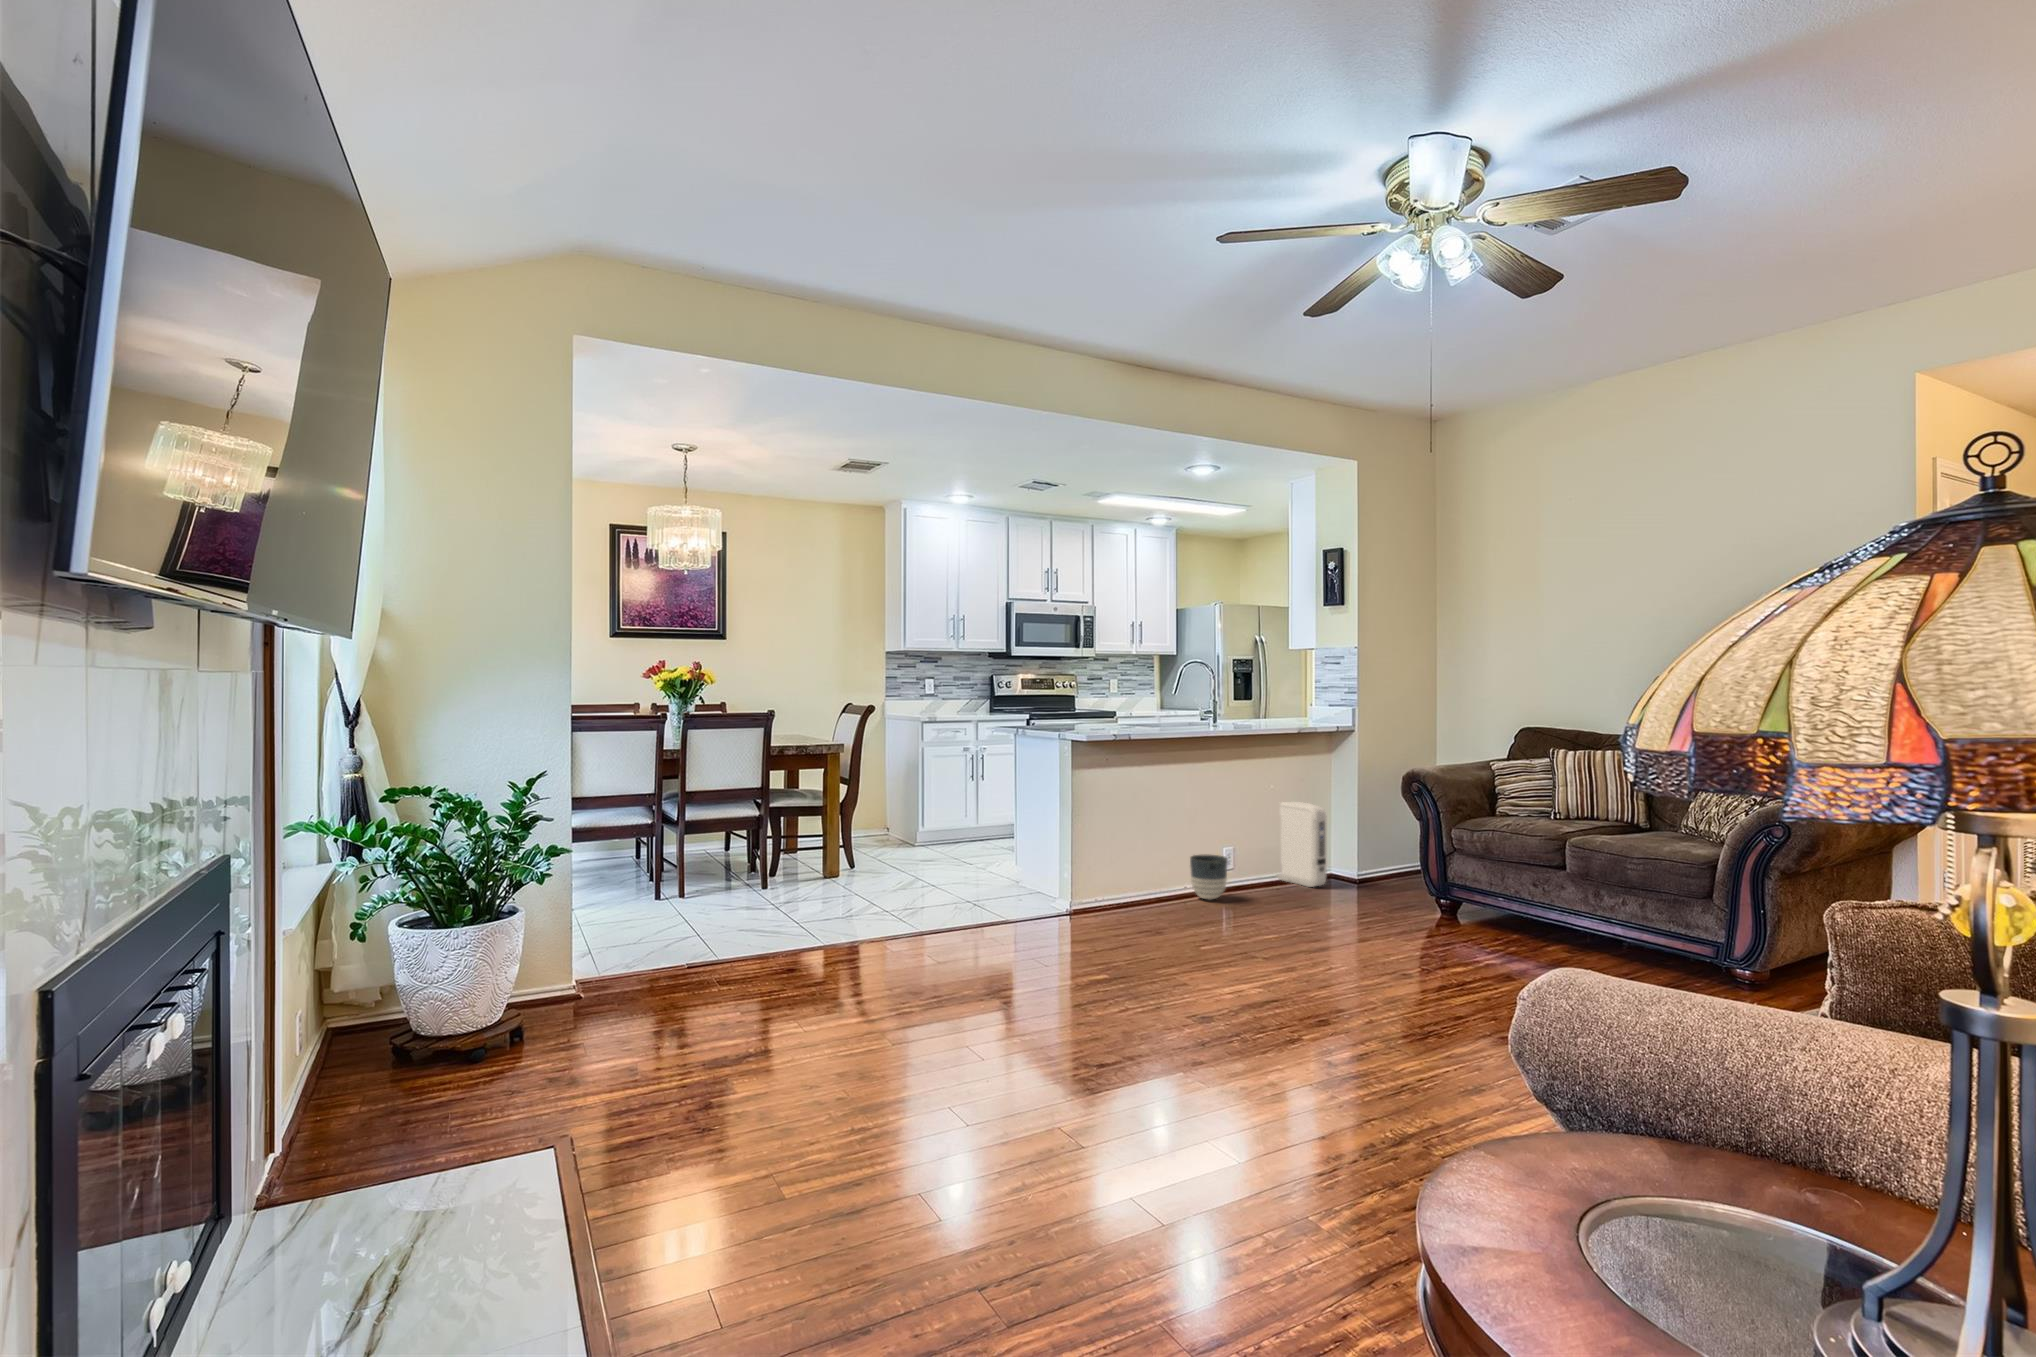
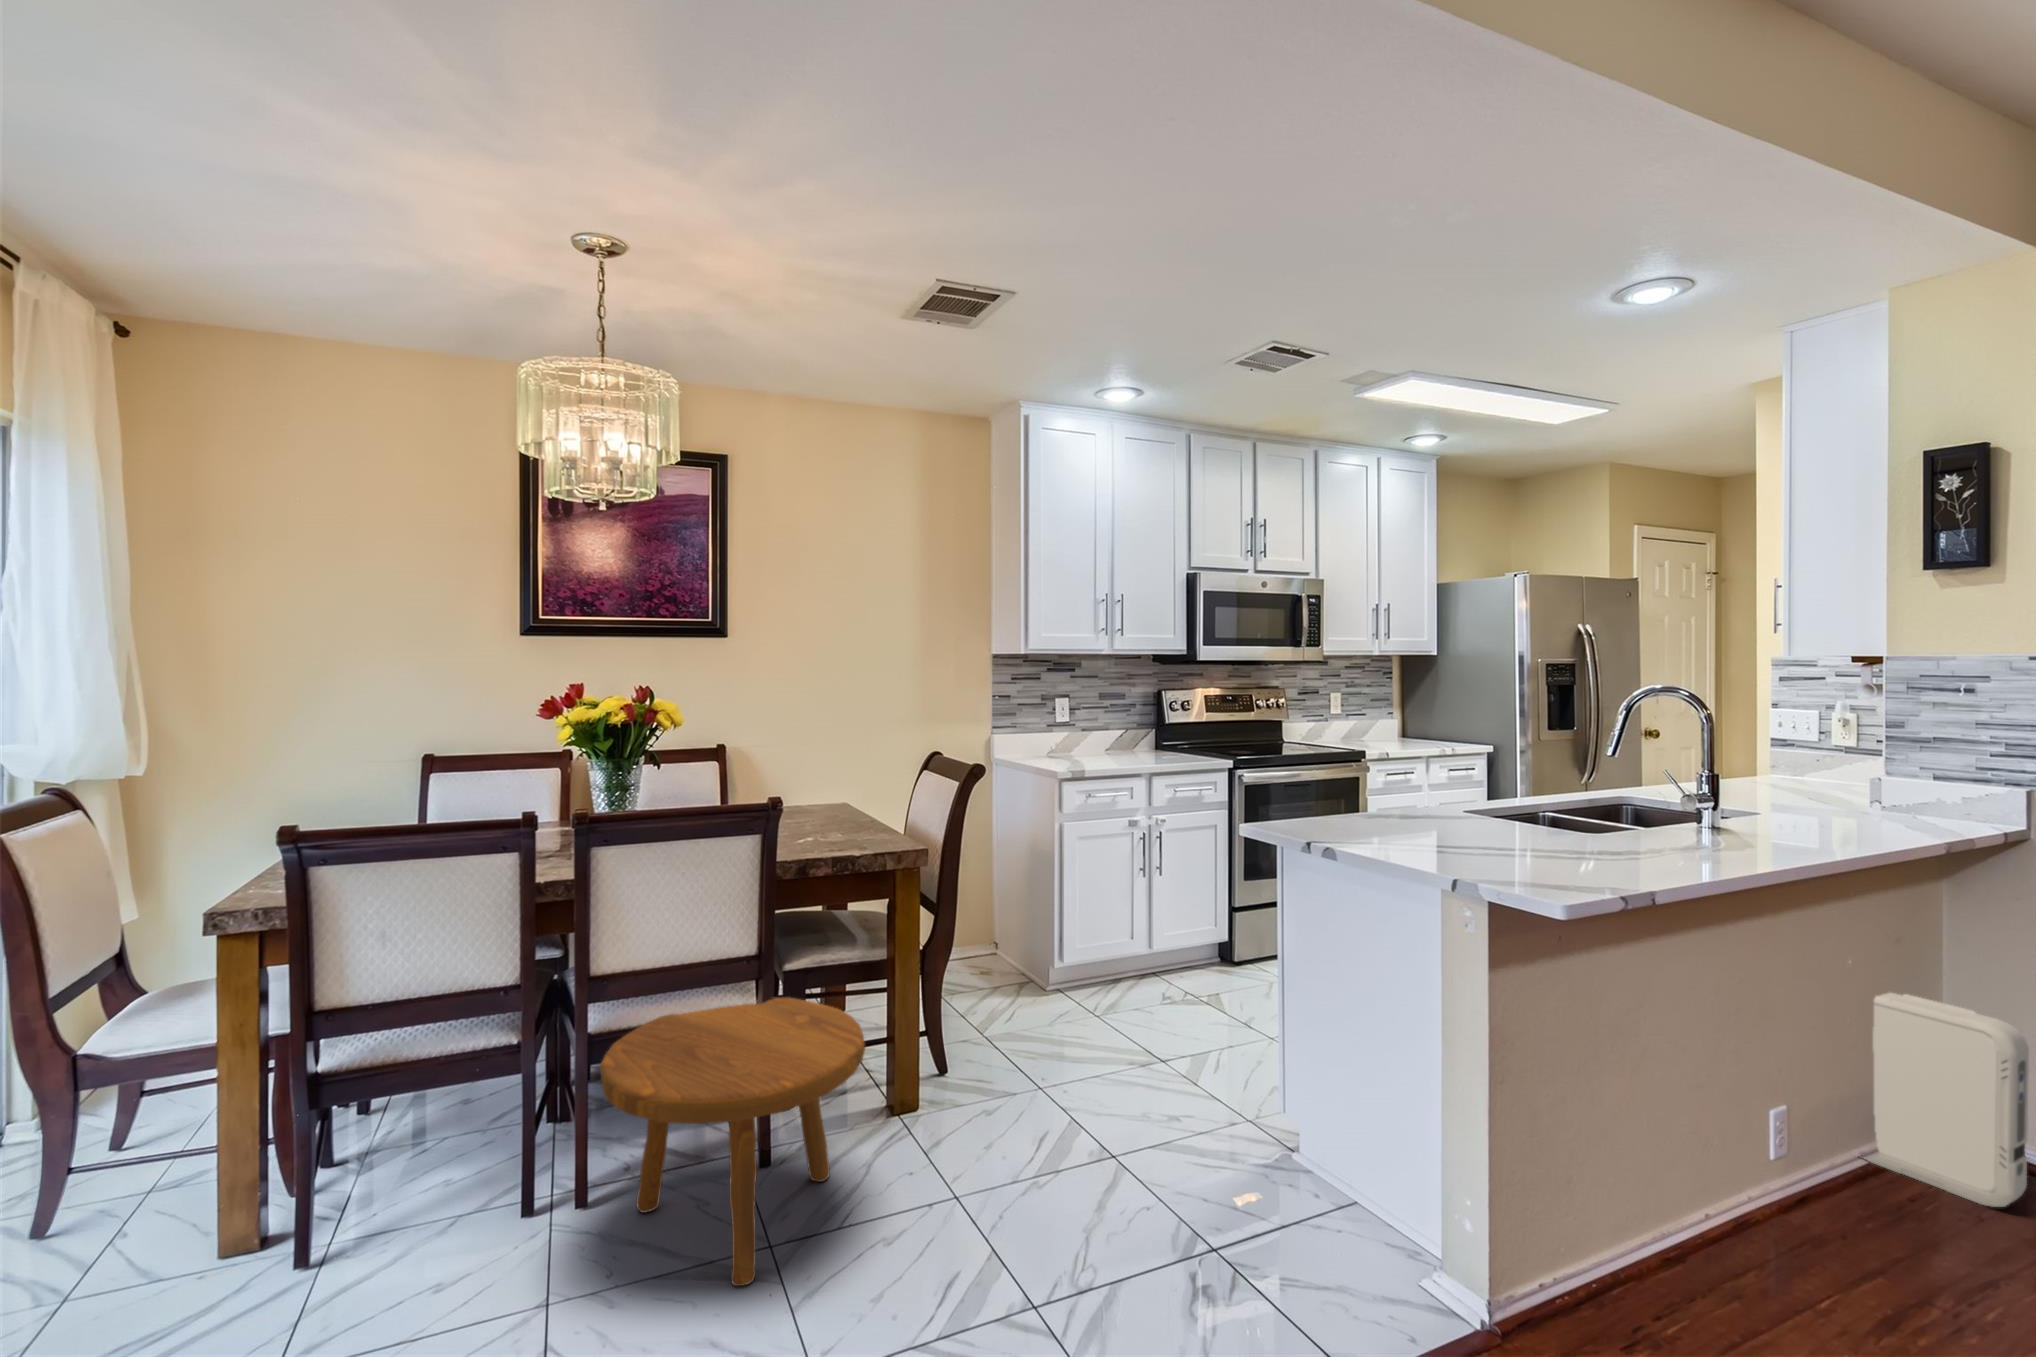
footstool: none [696,808,813,906] -> present [600,997,865,1286]
planter: present [1190,855,1228,900] -> none [1753,1150,1869,1281]

